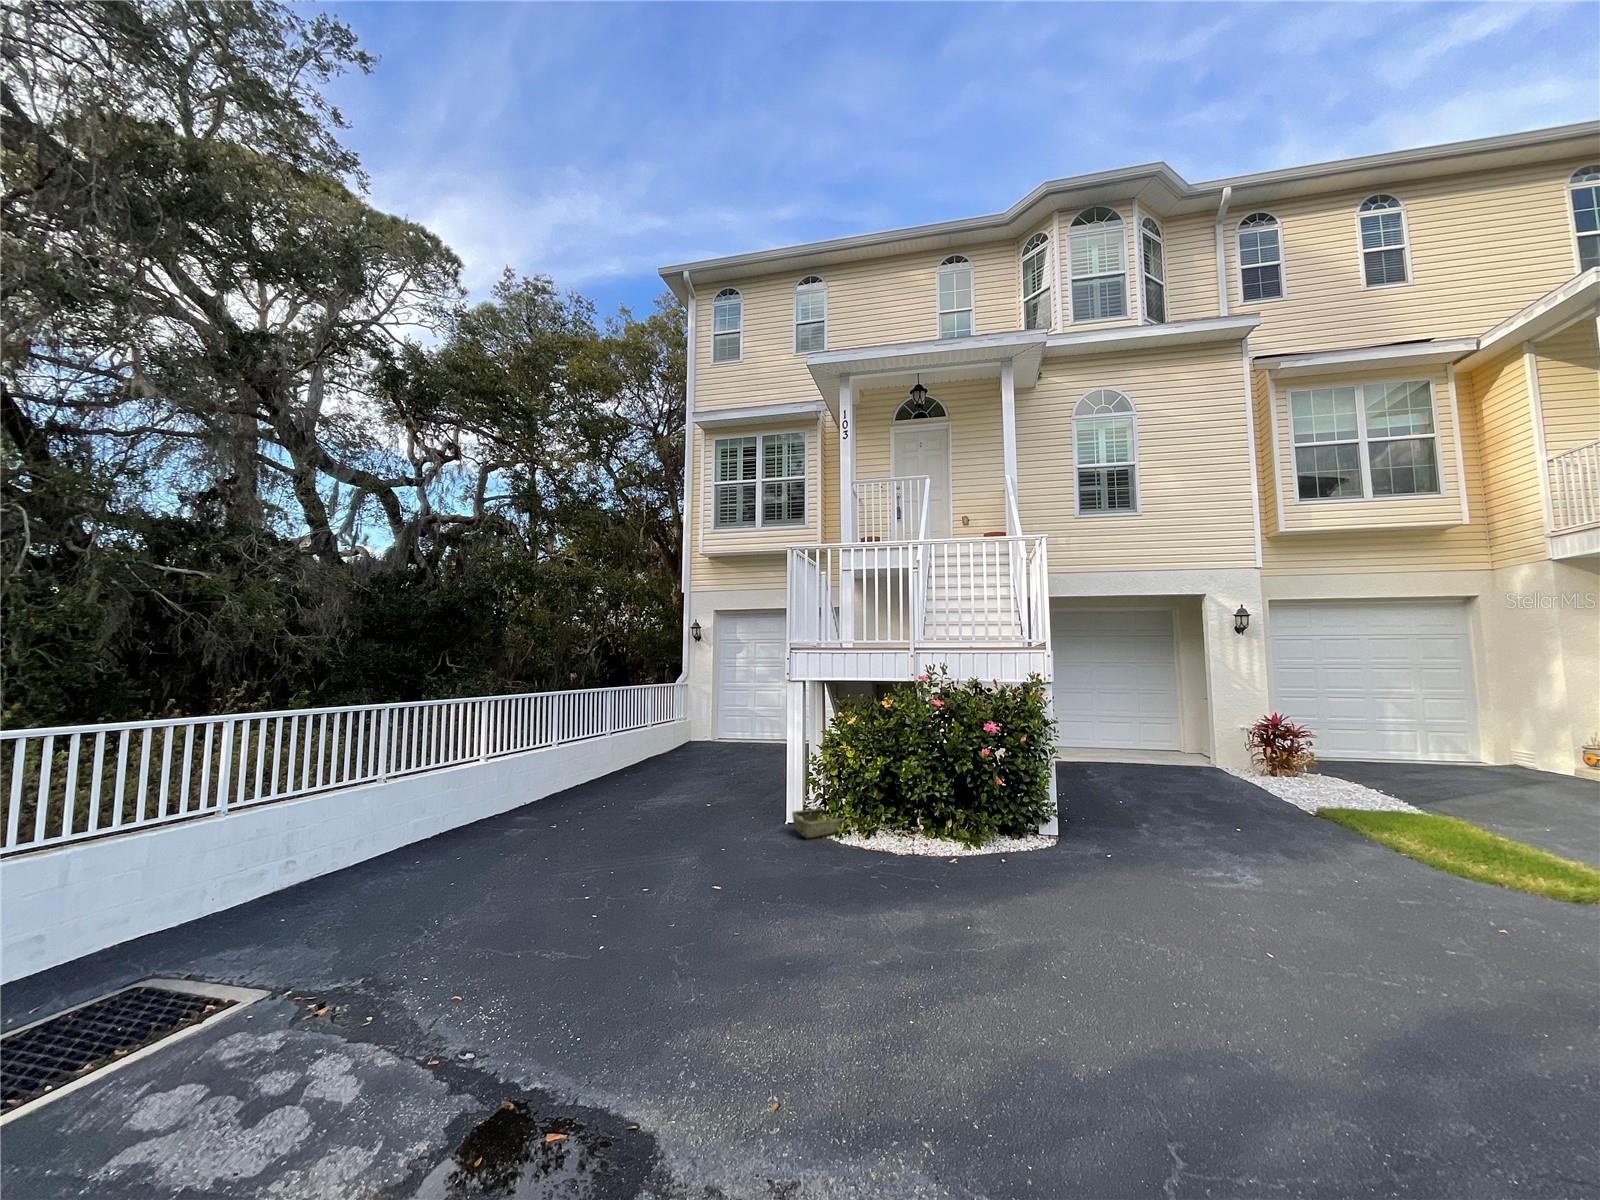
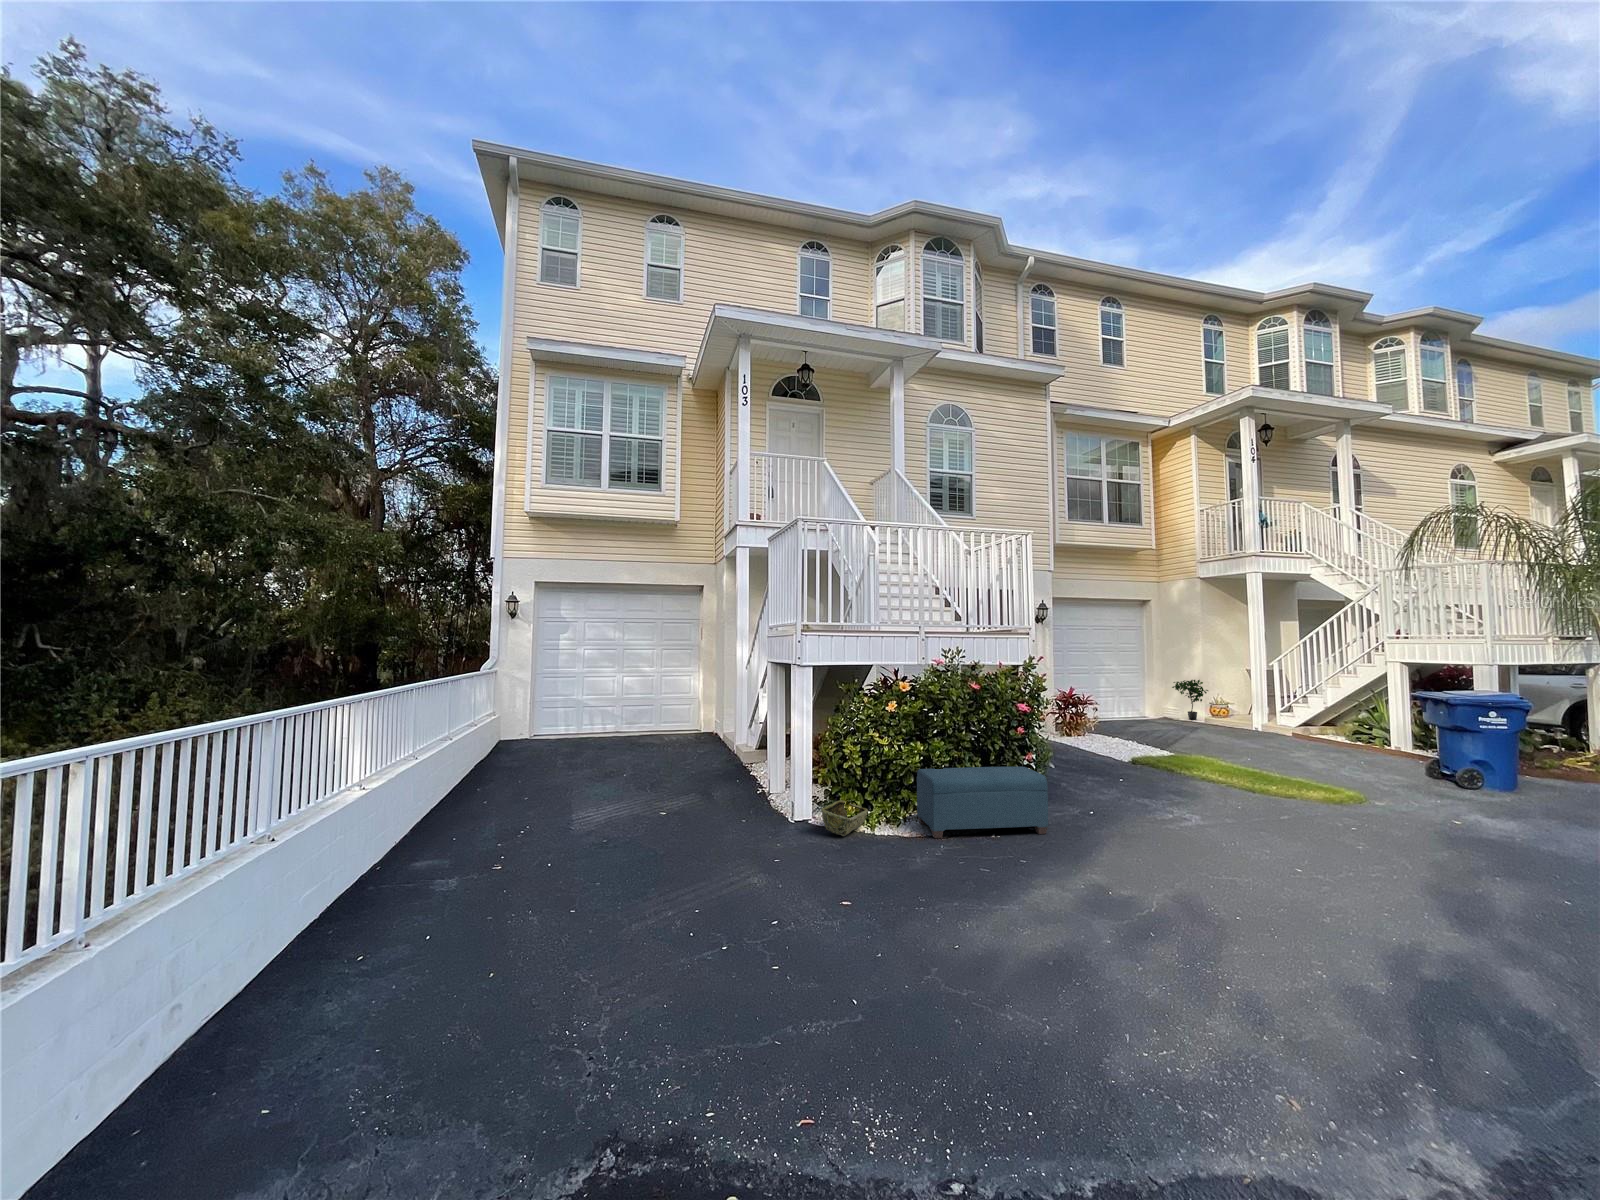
potted plant: none [1502,715,1576,776] -> present [1172,680,1208,720]
bench: none [880,785,1010,866] -> present [917,766,1048,838]

